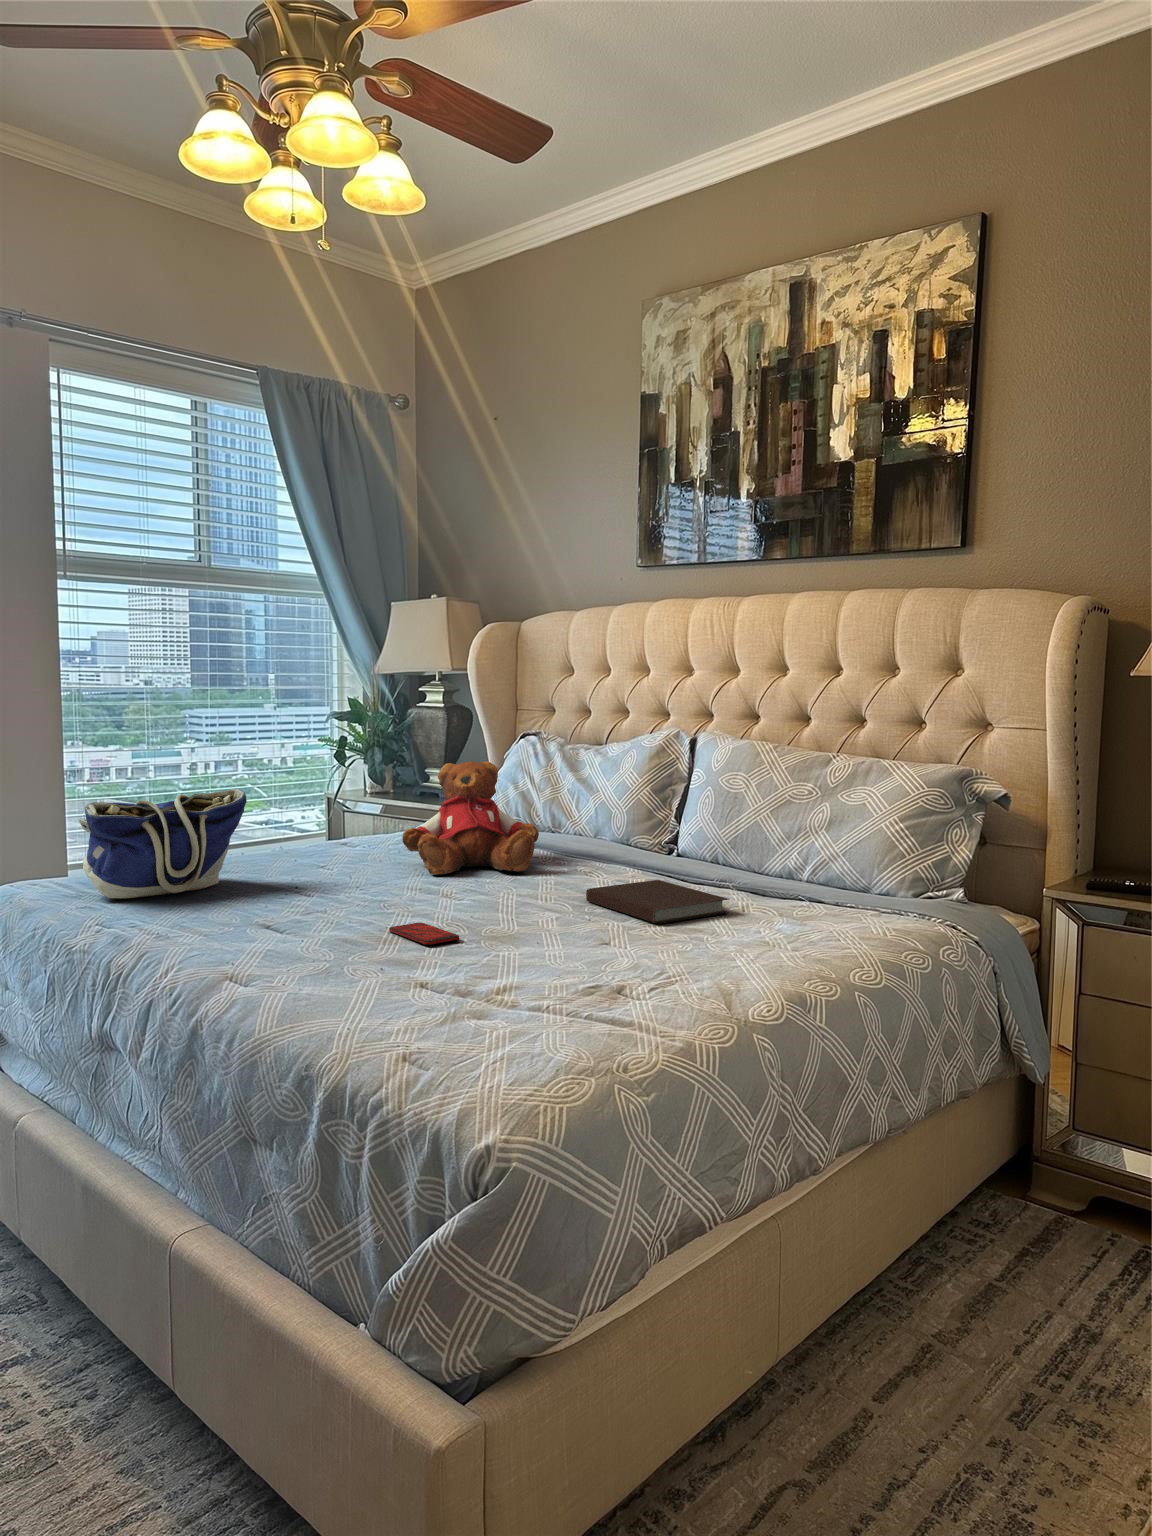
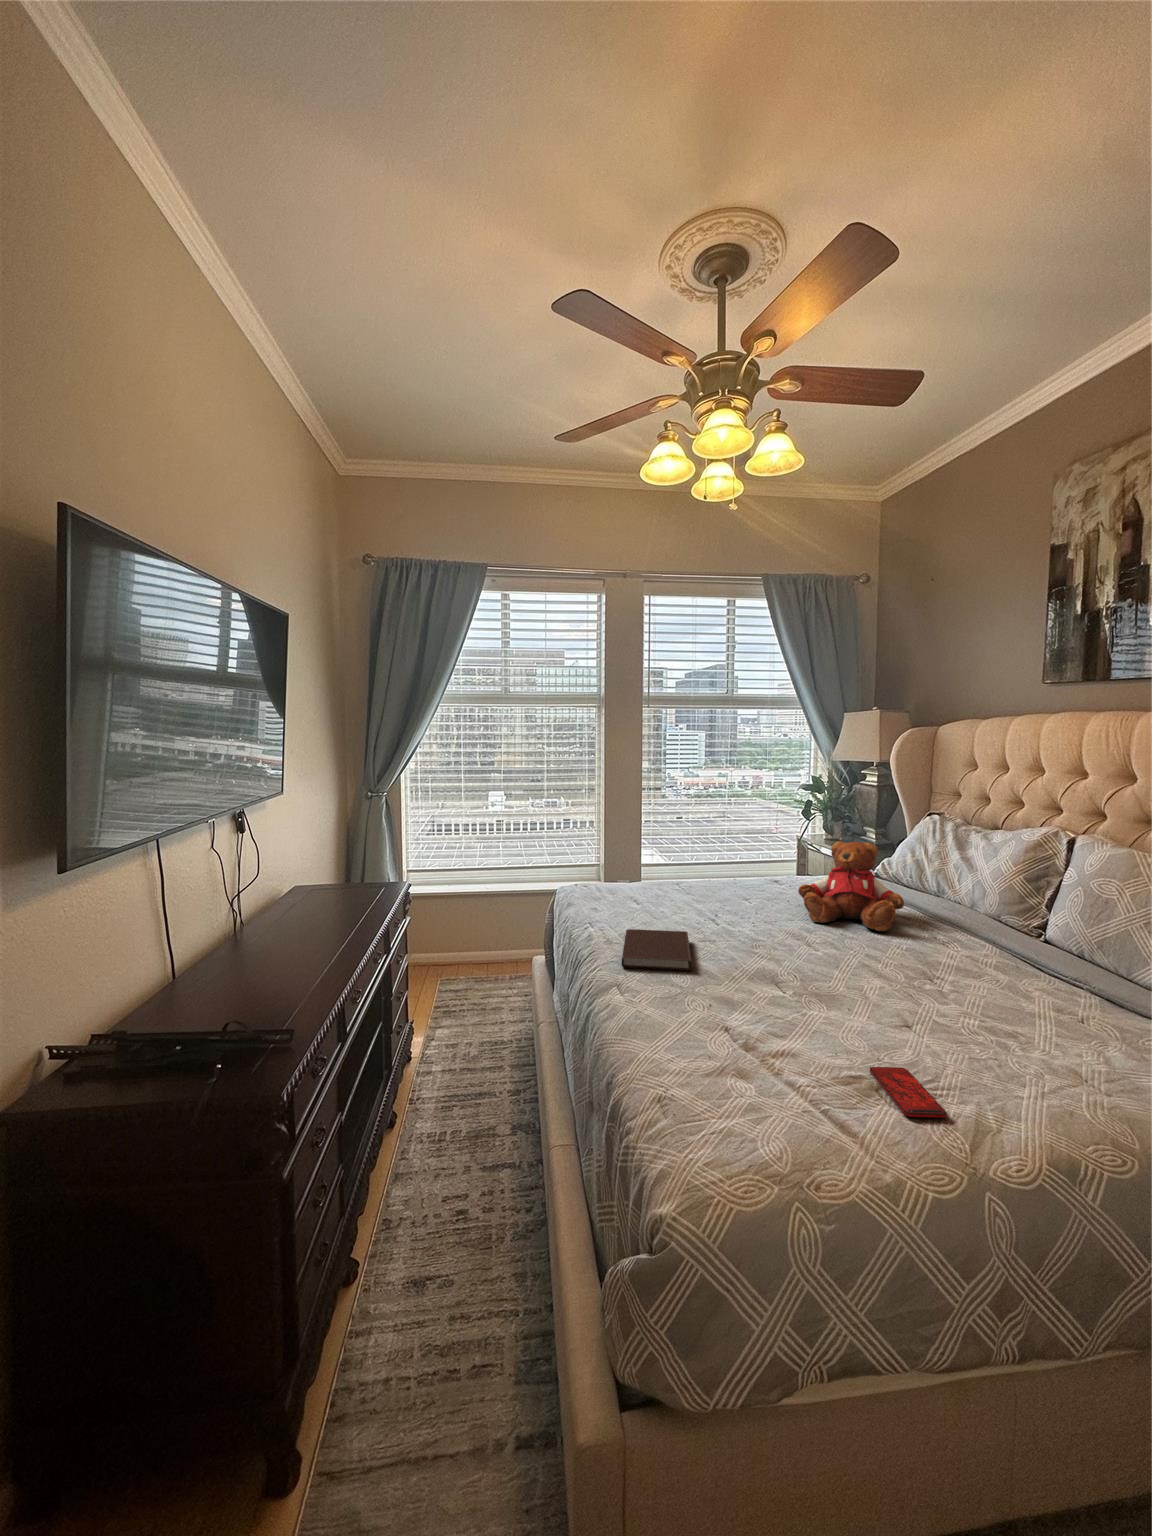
tote bag: present [78,789,247,898] -> none [598,850,692,908]
notebook: present [586,880,729,924] -> present [622,929,692,971]
smartphone: present [389,923,459,945] -> present [870,1067,947,1118]

